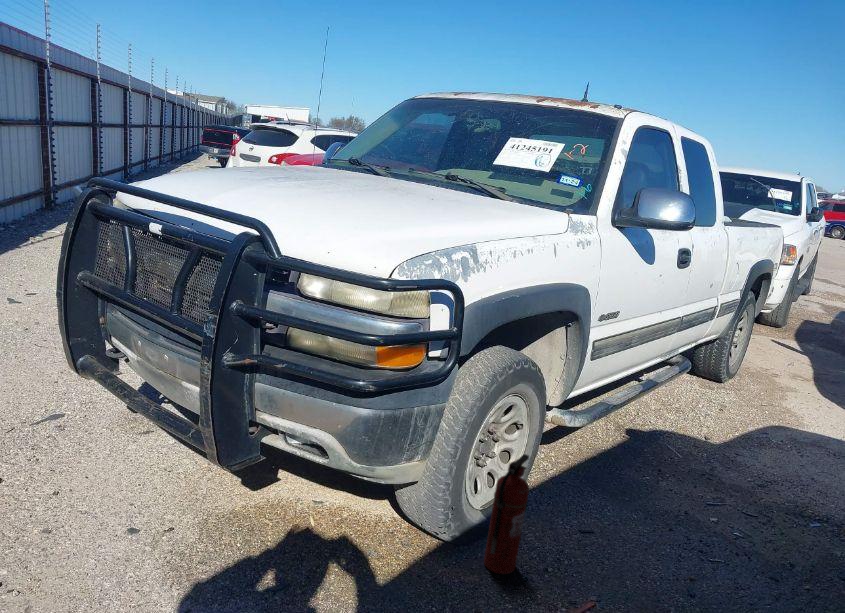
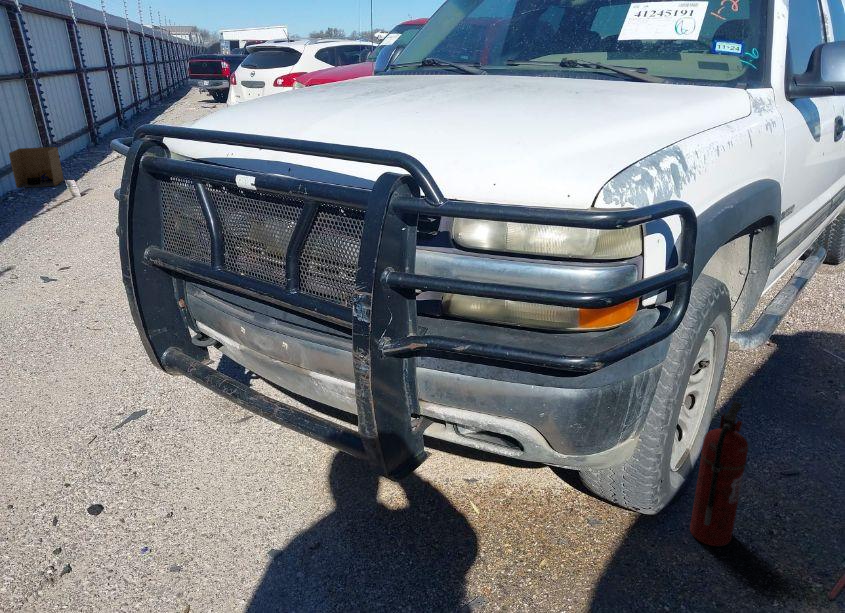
cardboard box: none [11,185,57,222] -> present [9,147,64,188]

